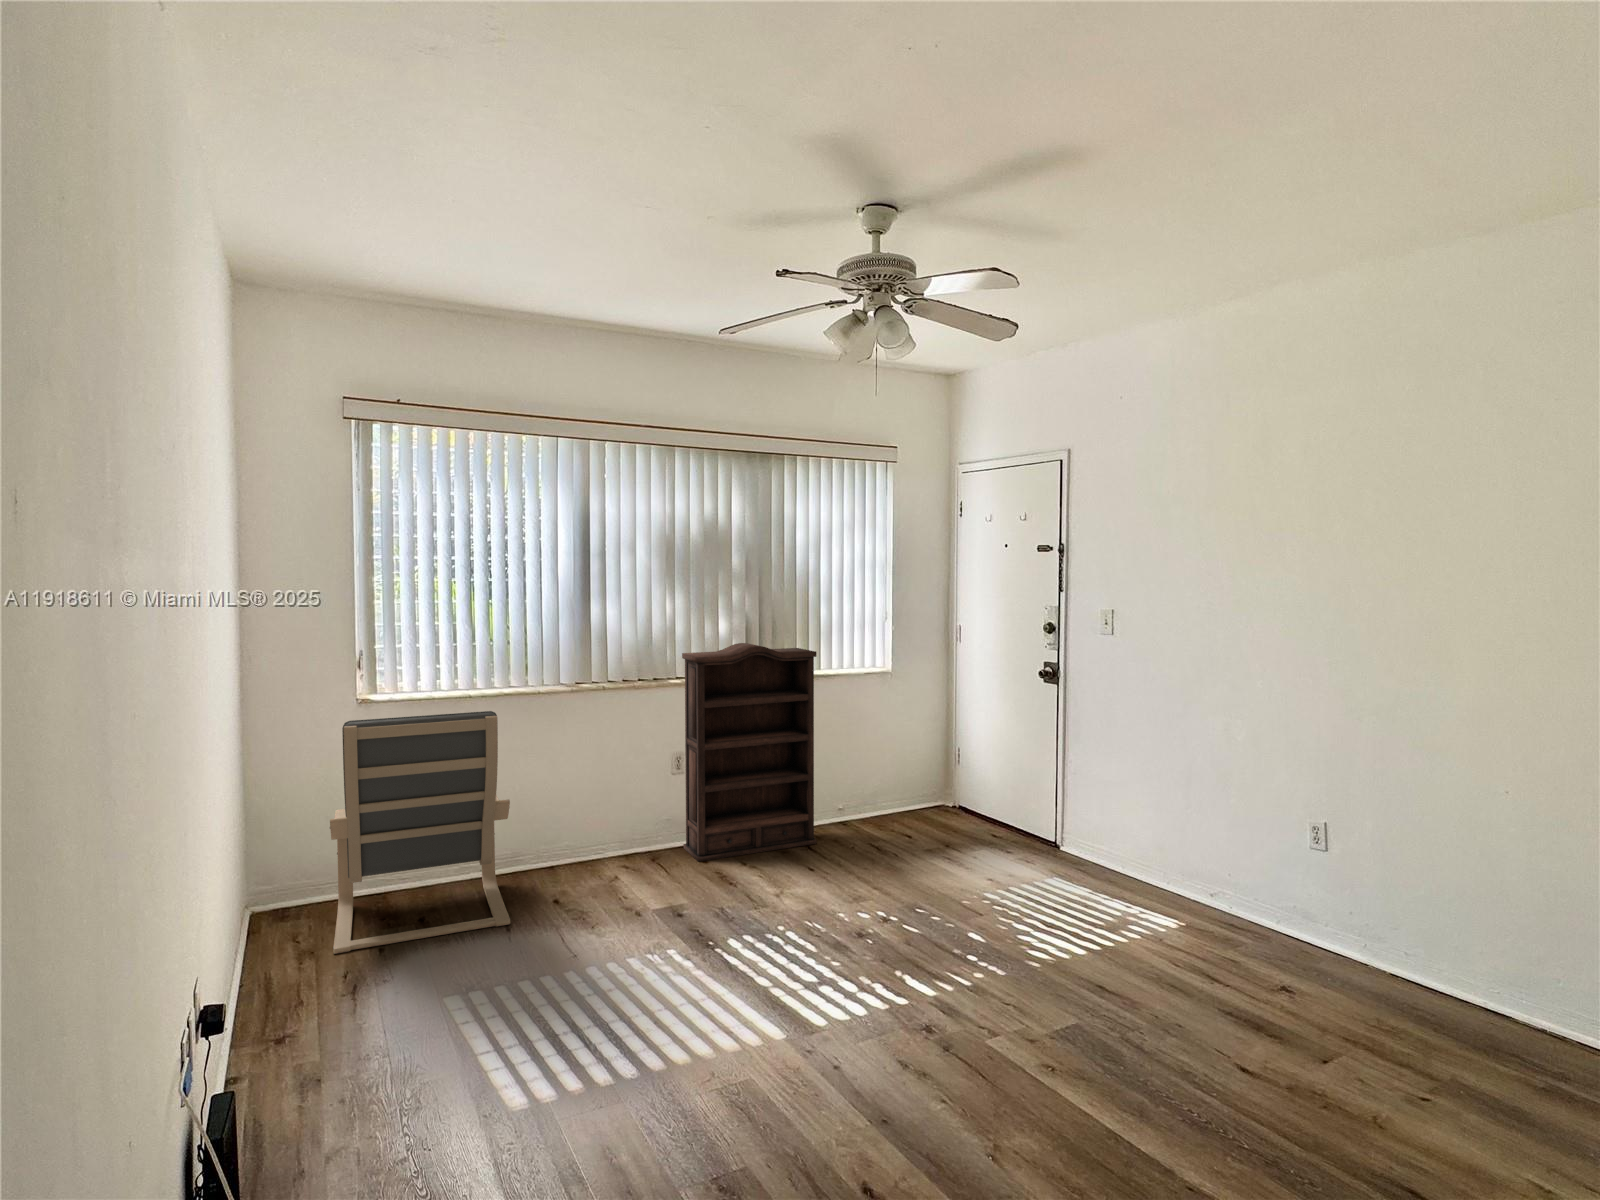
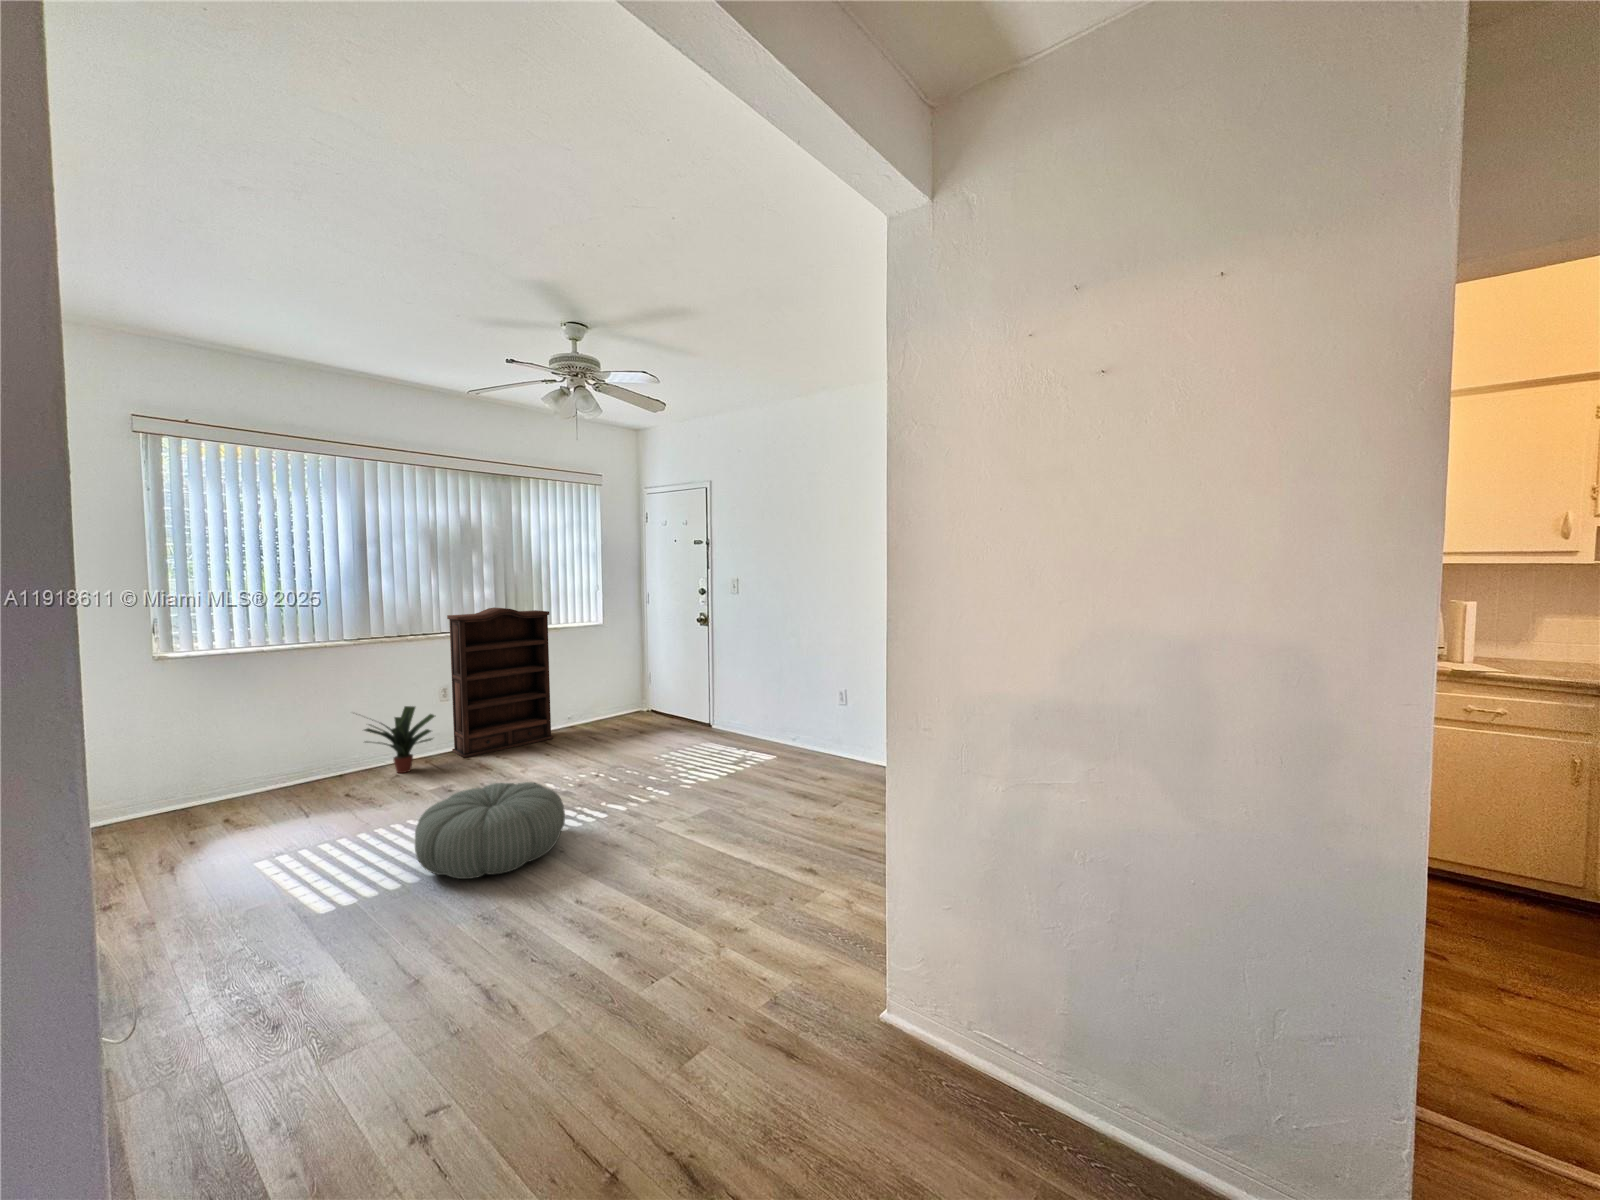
lounge chair: present [330,711,510,954] -> none [129,656,307,855]
potted plant: none [564,779,665,876] -> present [364,706,435,773]
pouf: none [635,933,844,1096] -> present [415,782,565,879]

